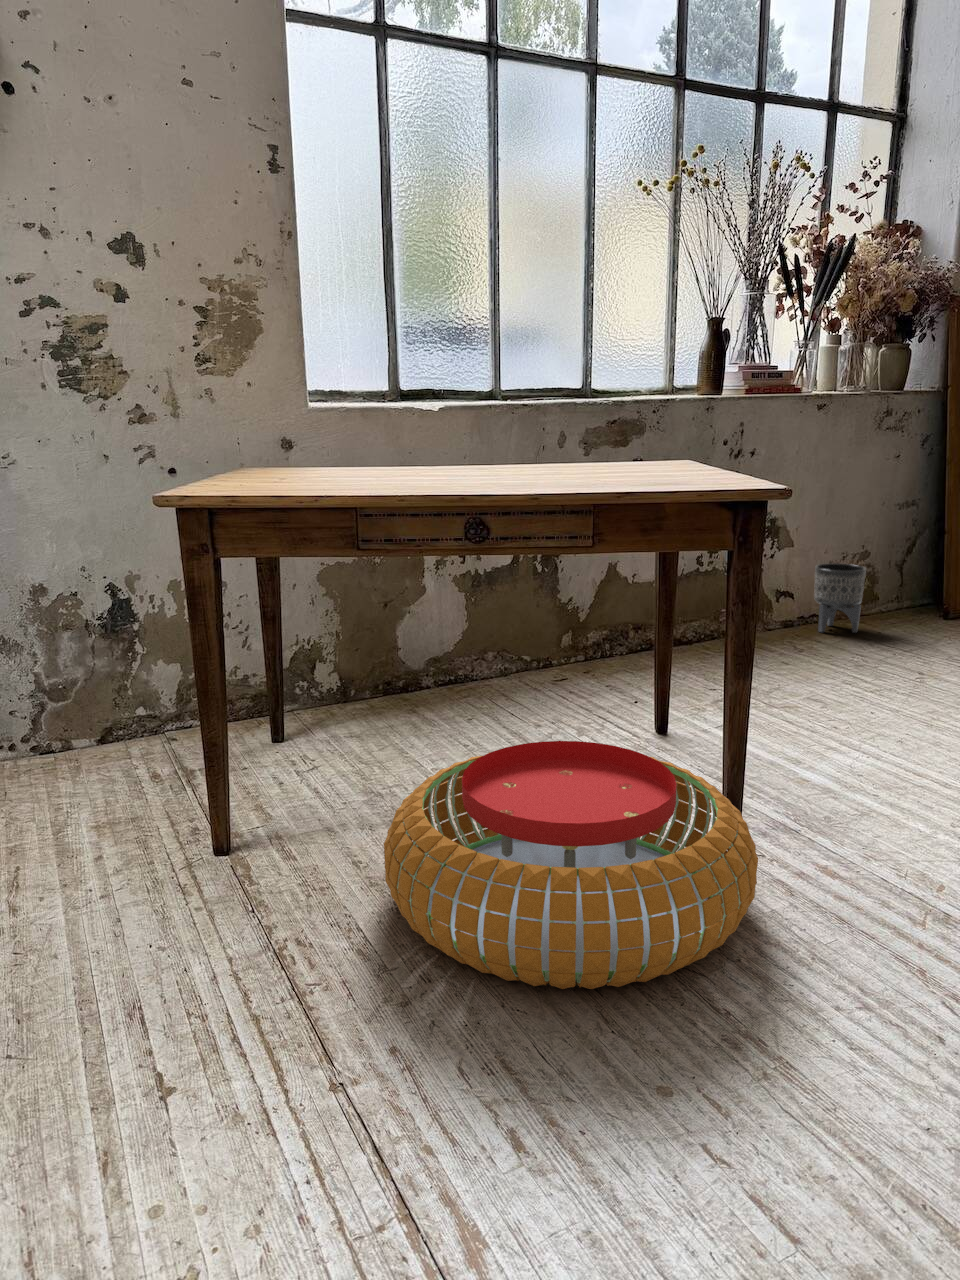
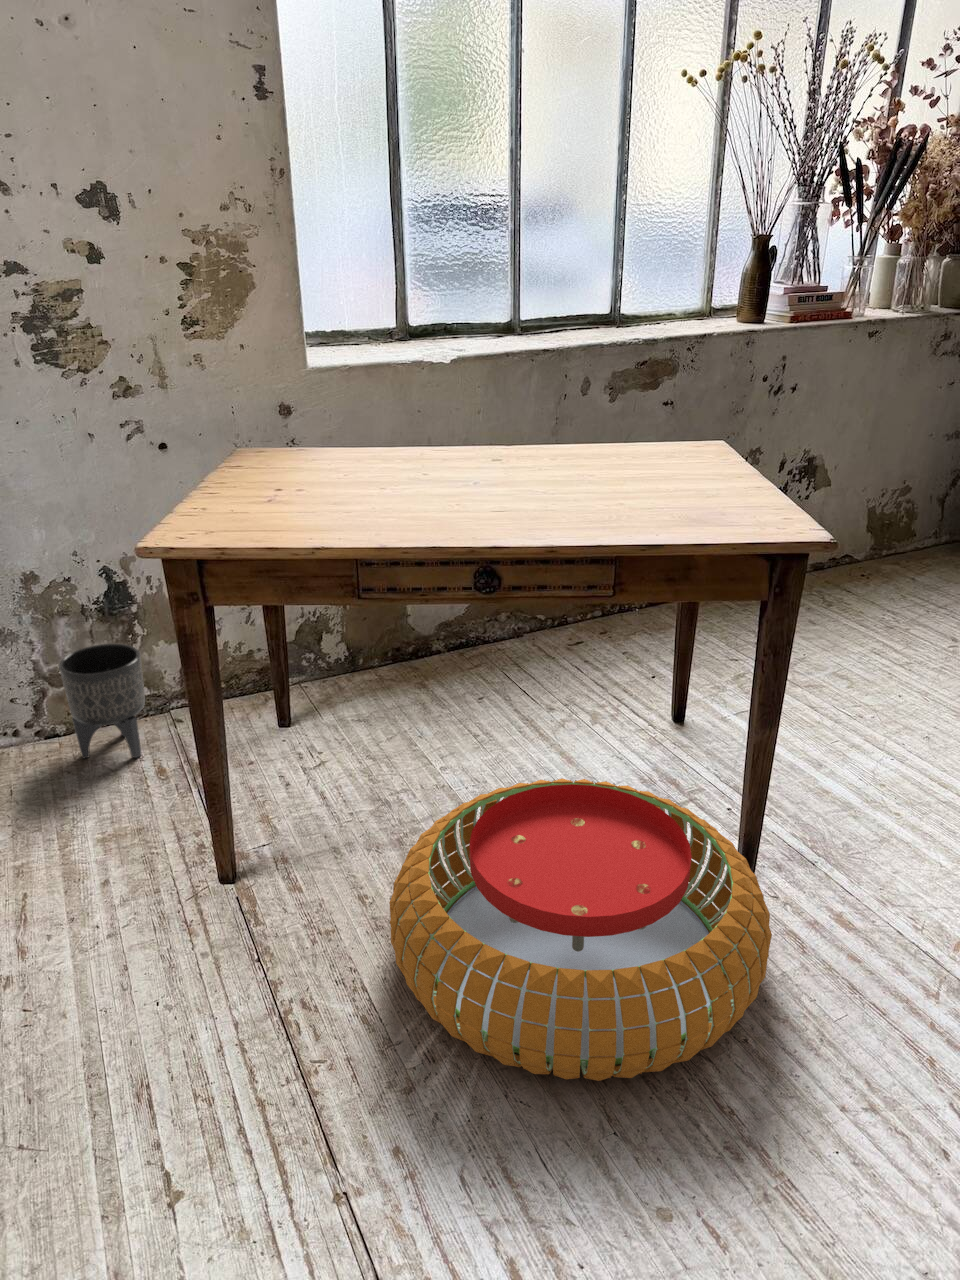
planter: present [814,563,866,633] -> present [59,644,145,758]

